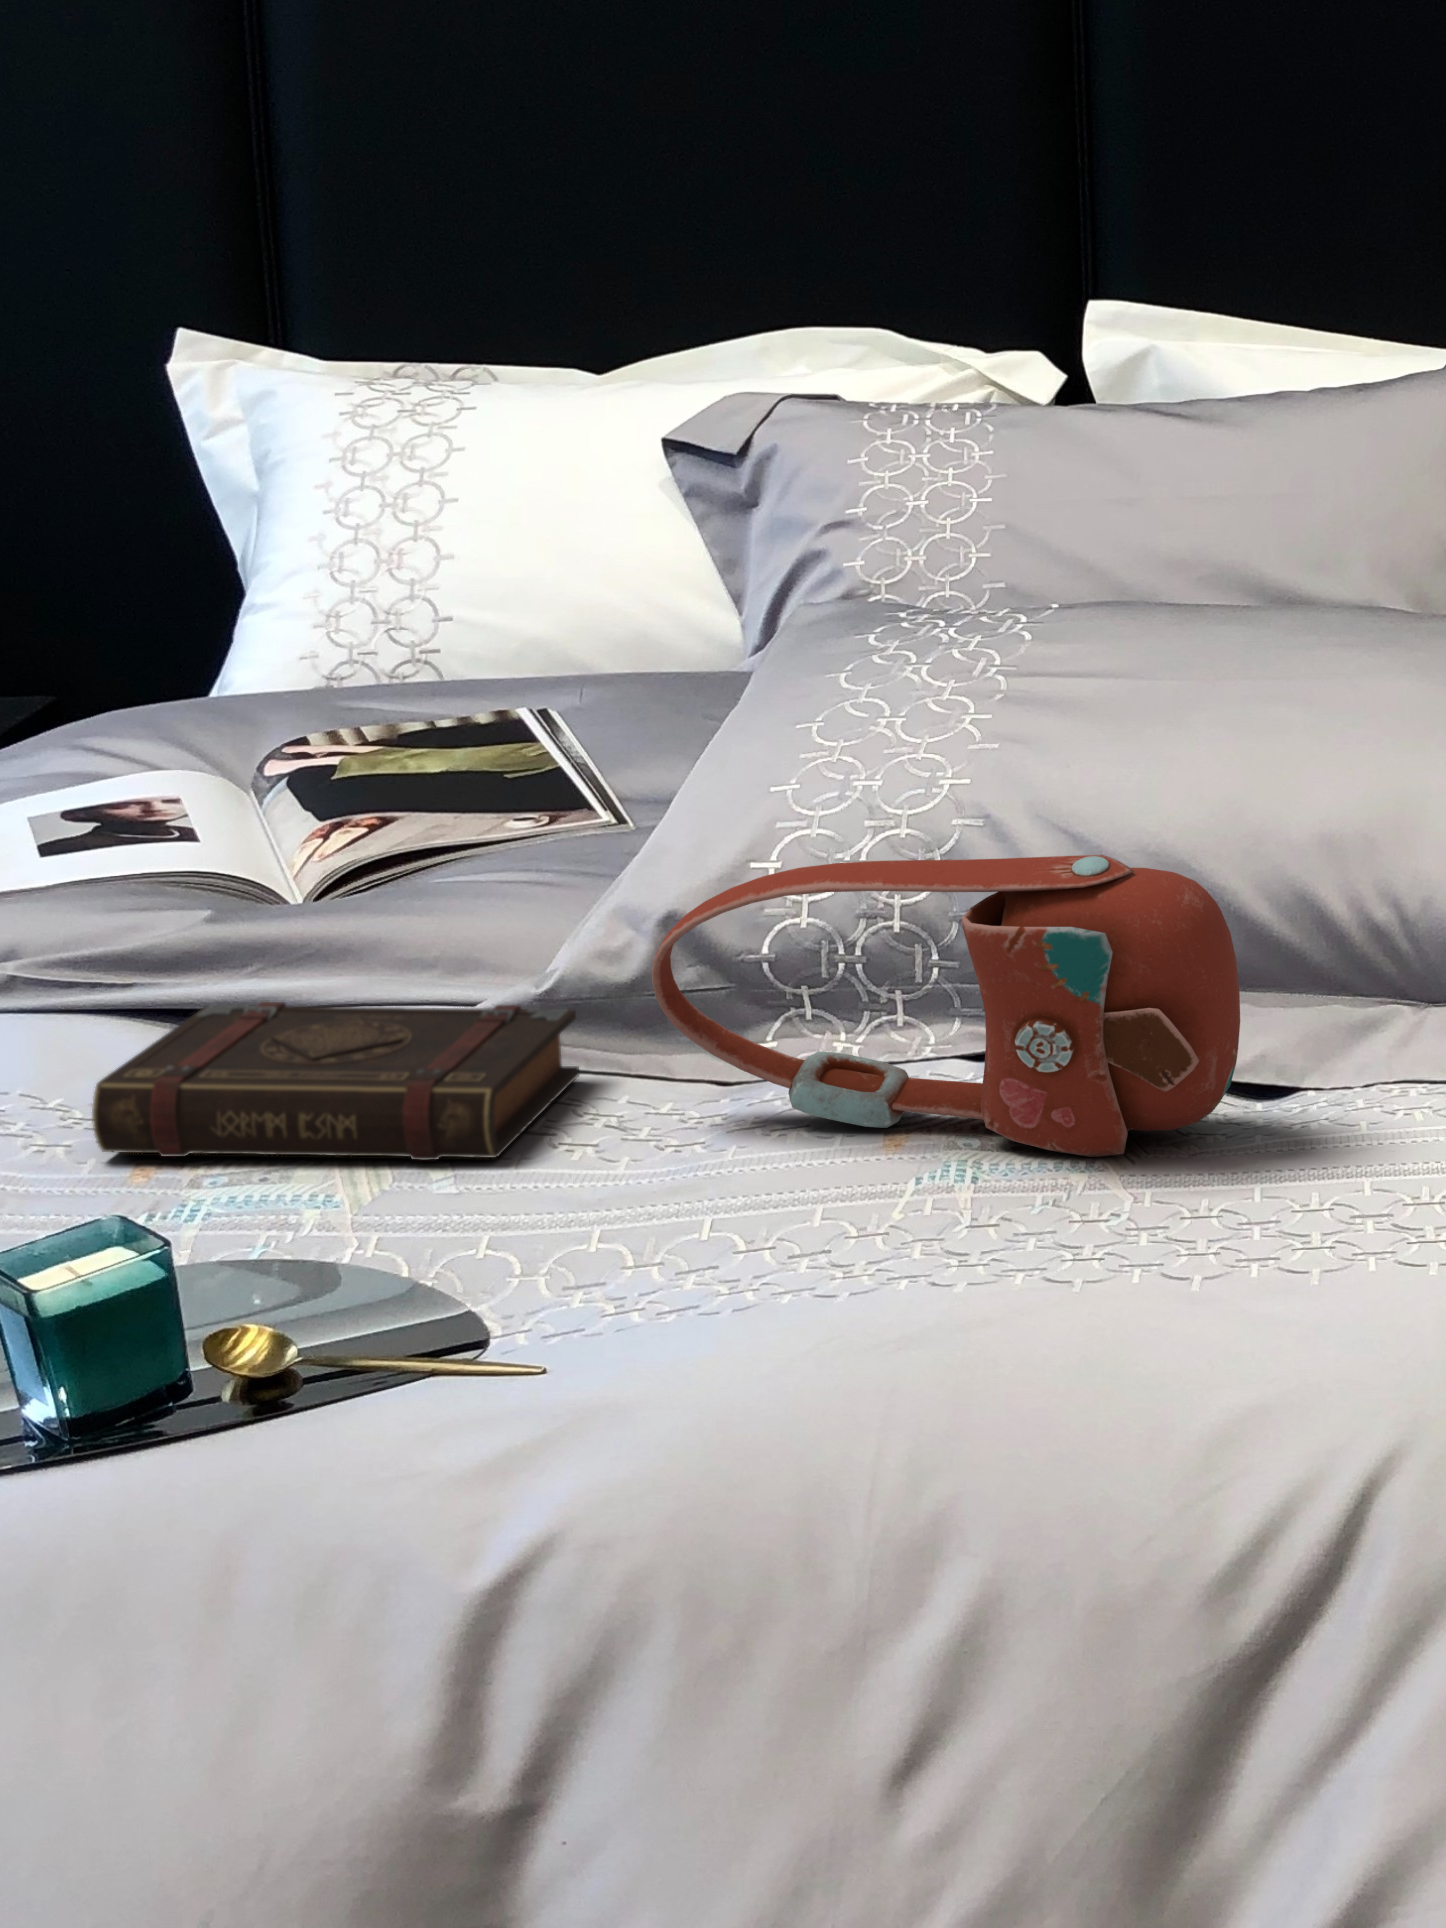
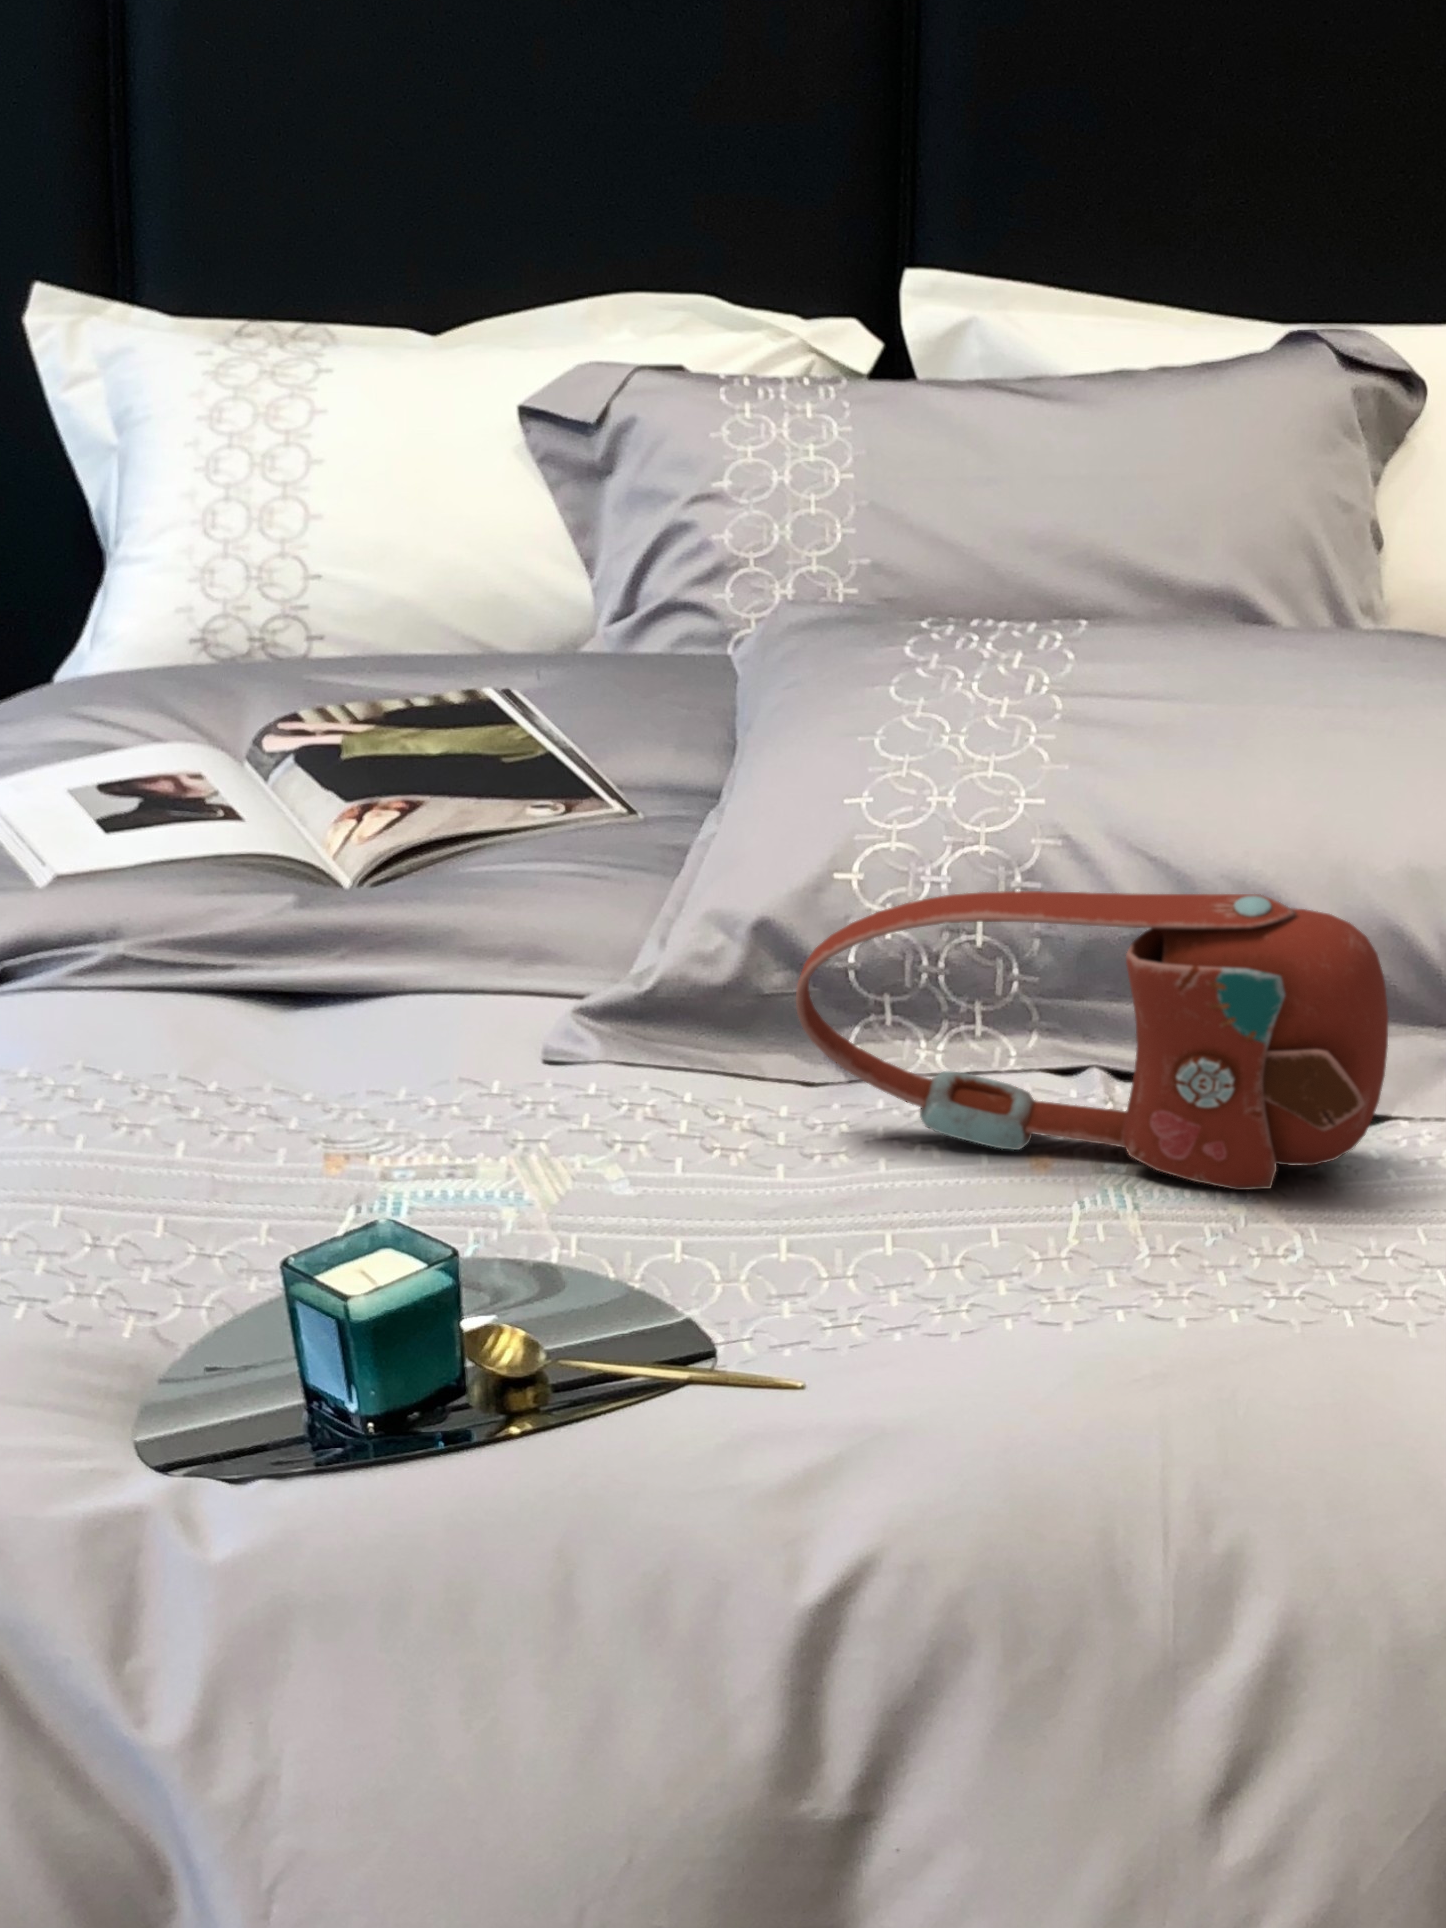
book: present [92,1002,580,1160] -> none [263,997,685,1167]

